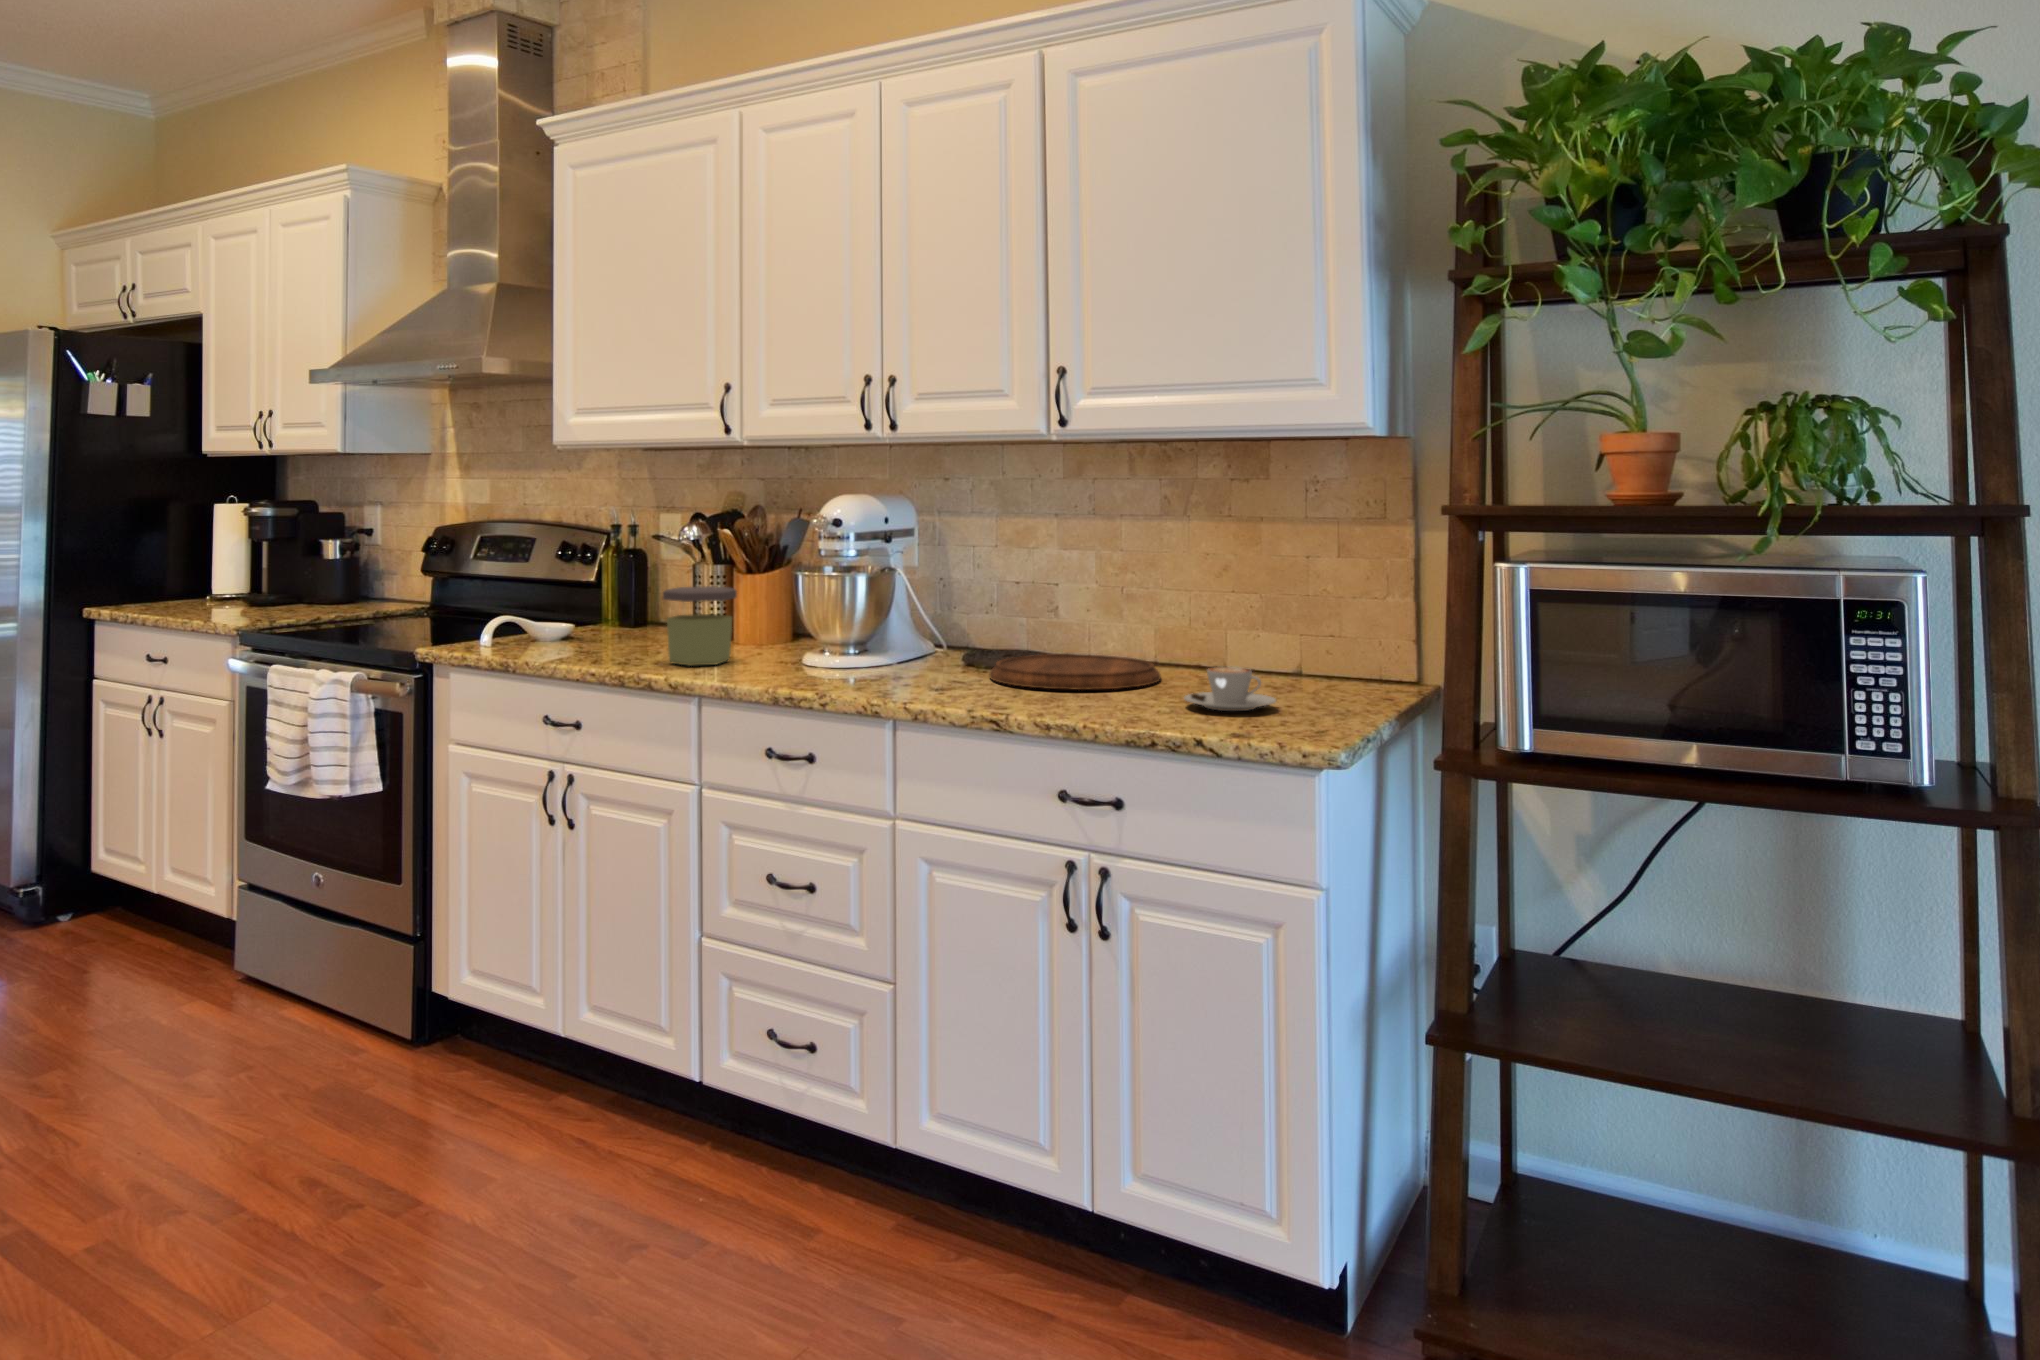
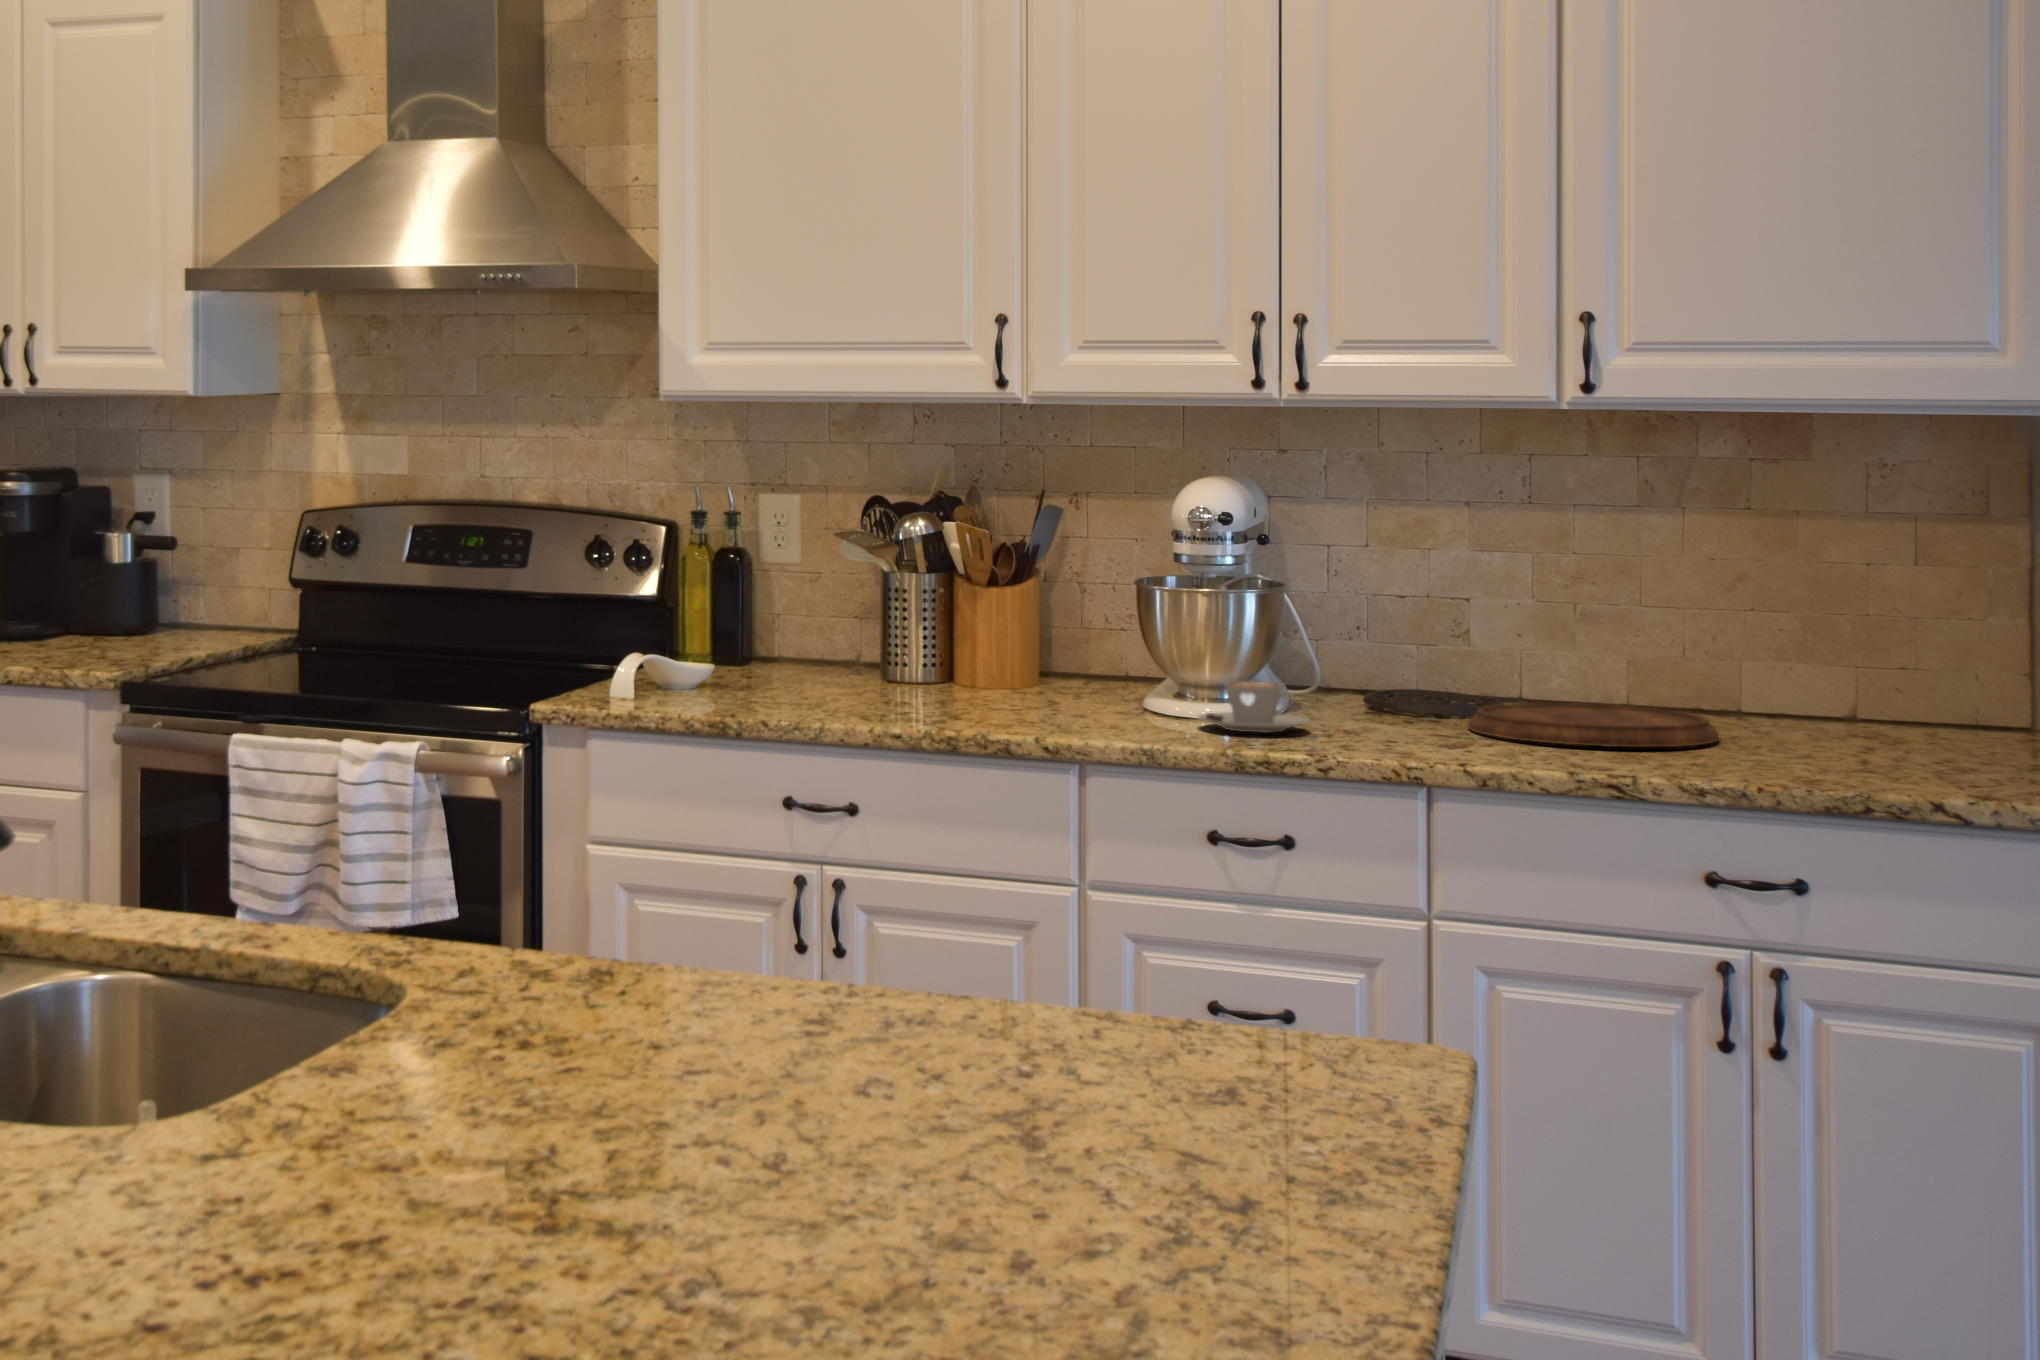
jar: present [663,586,737,666] -> none [969,608,1066,721]
coffee cup: present [1184,667,1276,711] -> present [1198,682,1310,733]

